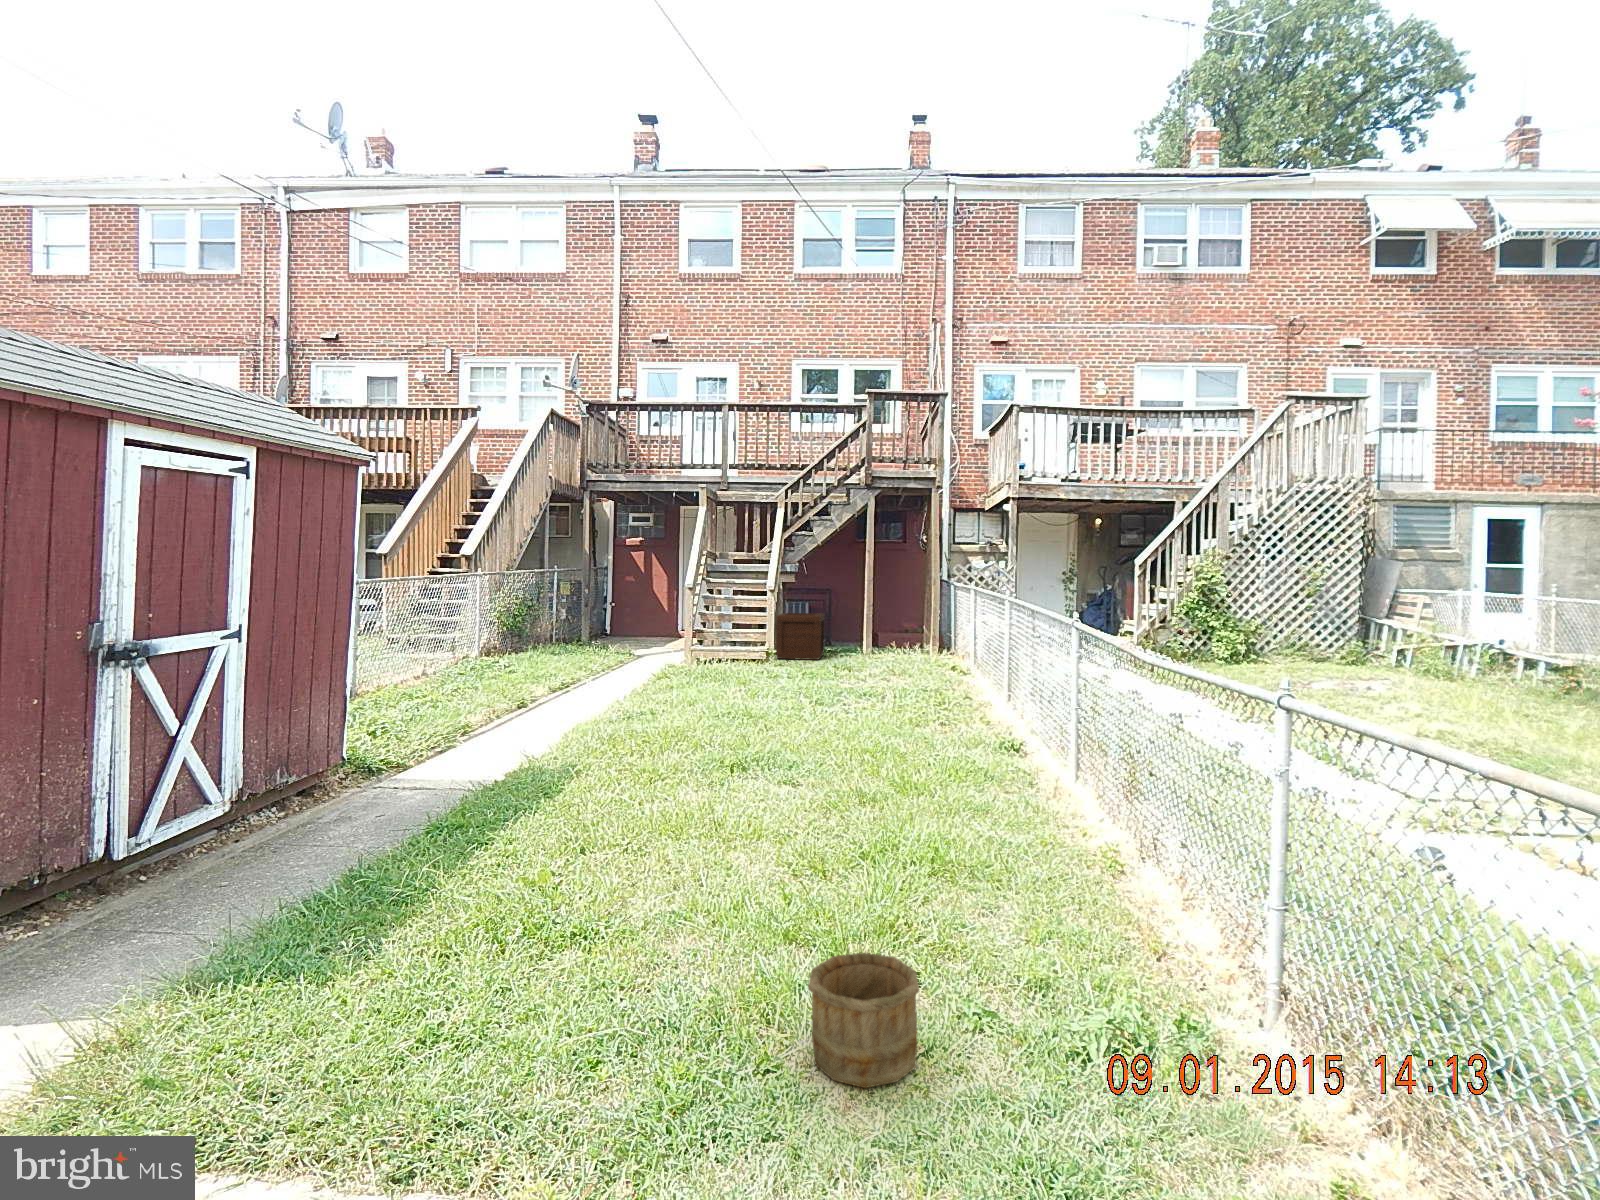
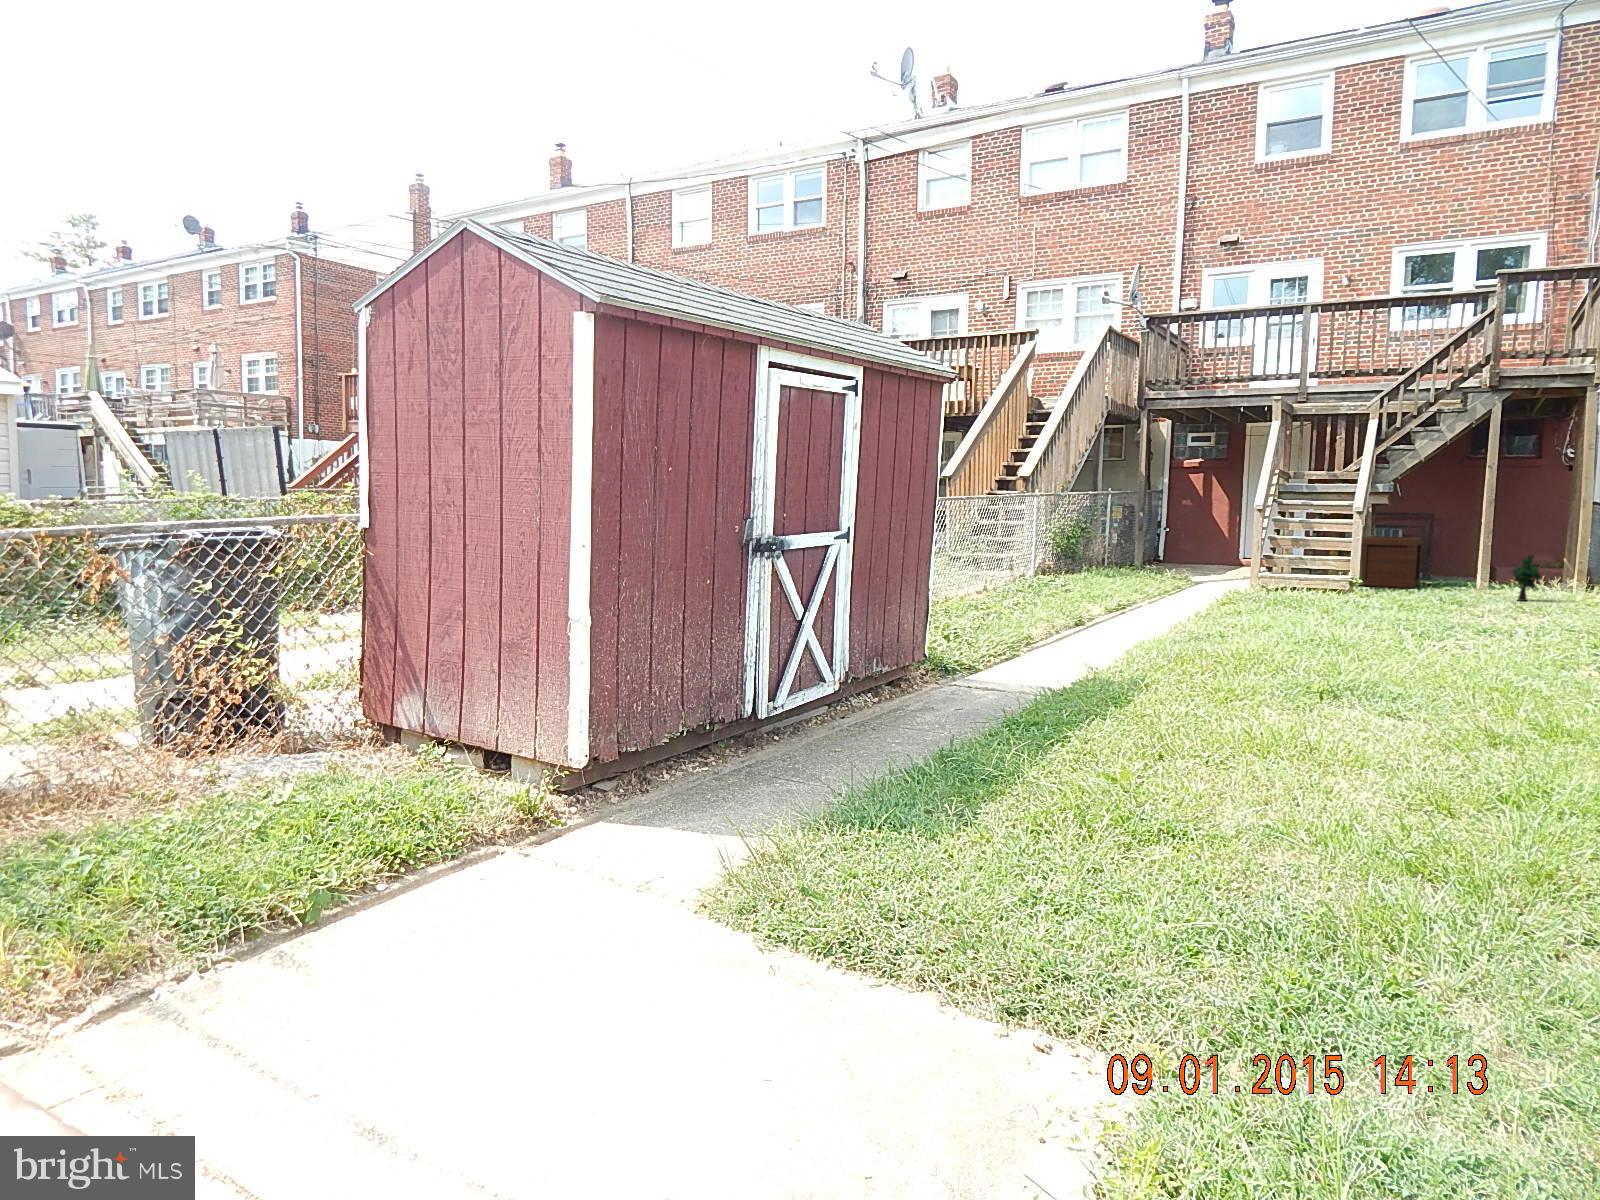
decorative plant: none [891,631,915,671] -> present [1513,555,1541,601]
wooden bucket: present [808,953,919,1088] -> none [1370,717,1461,792]

